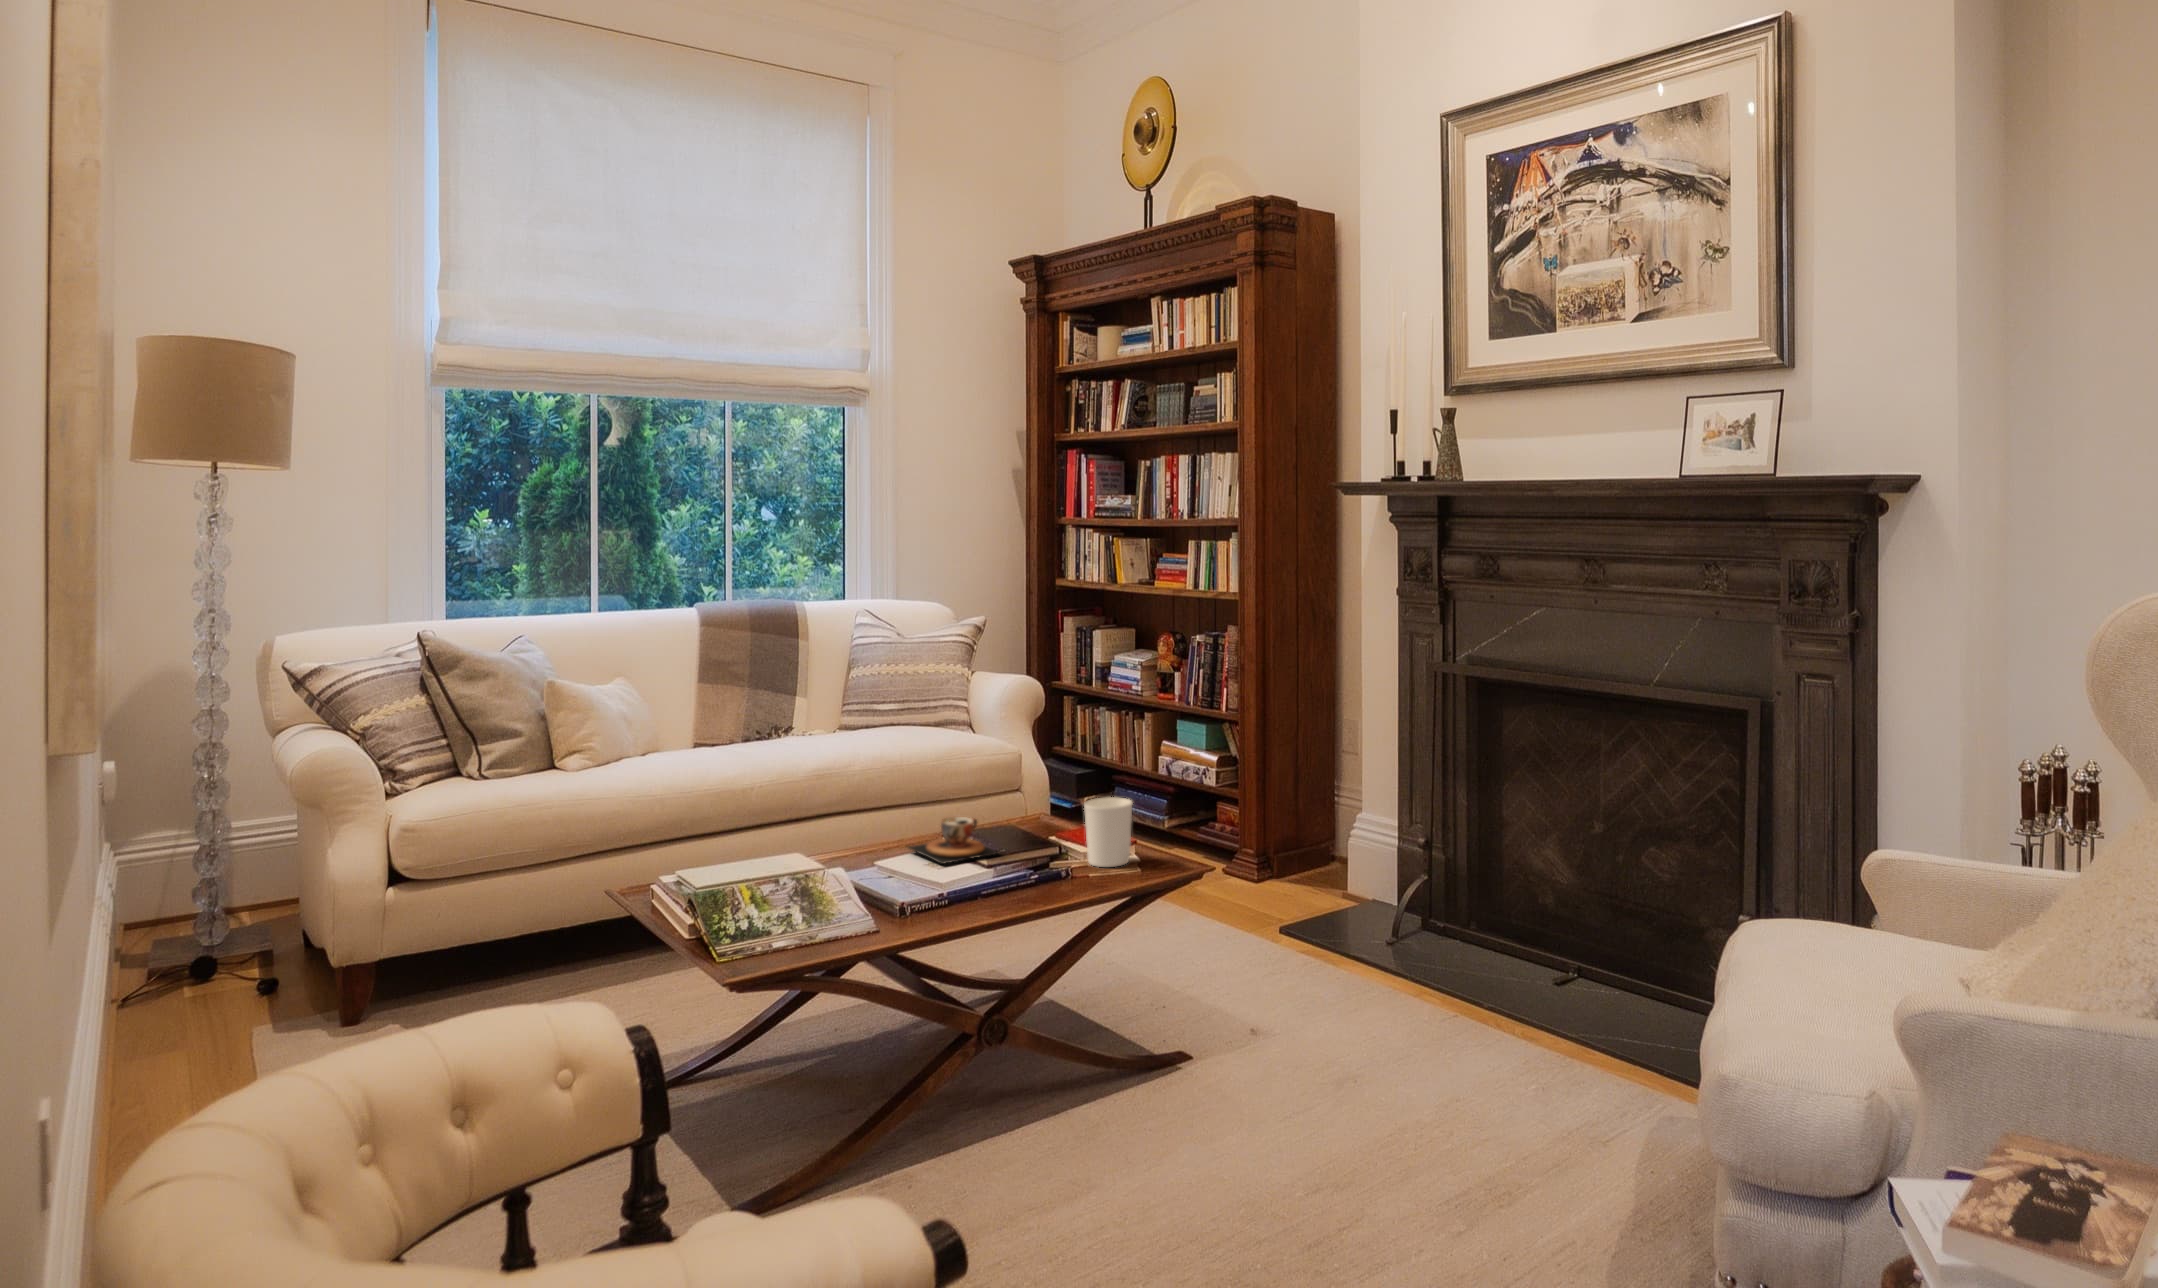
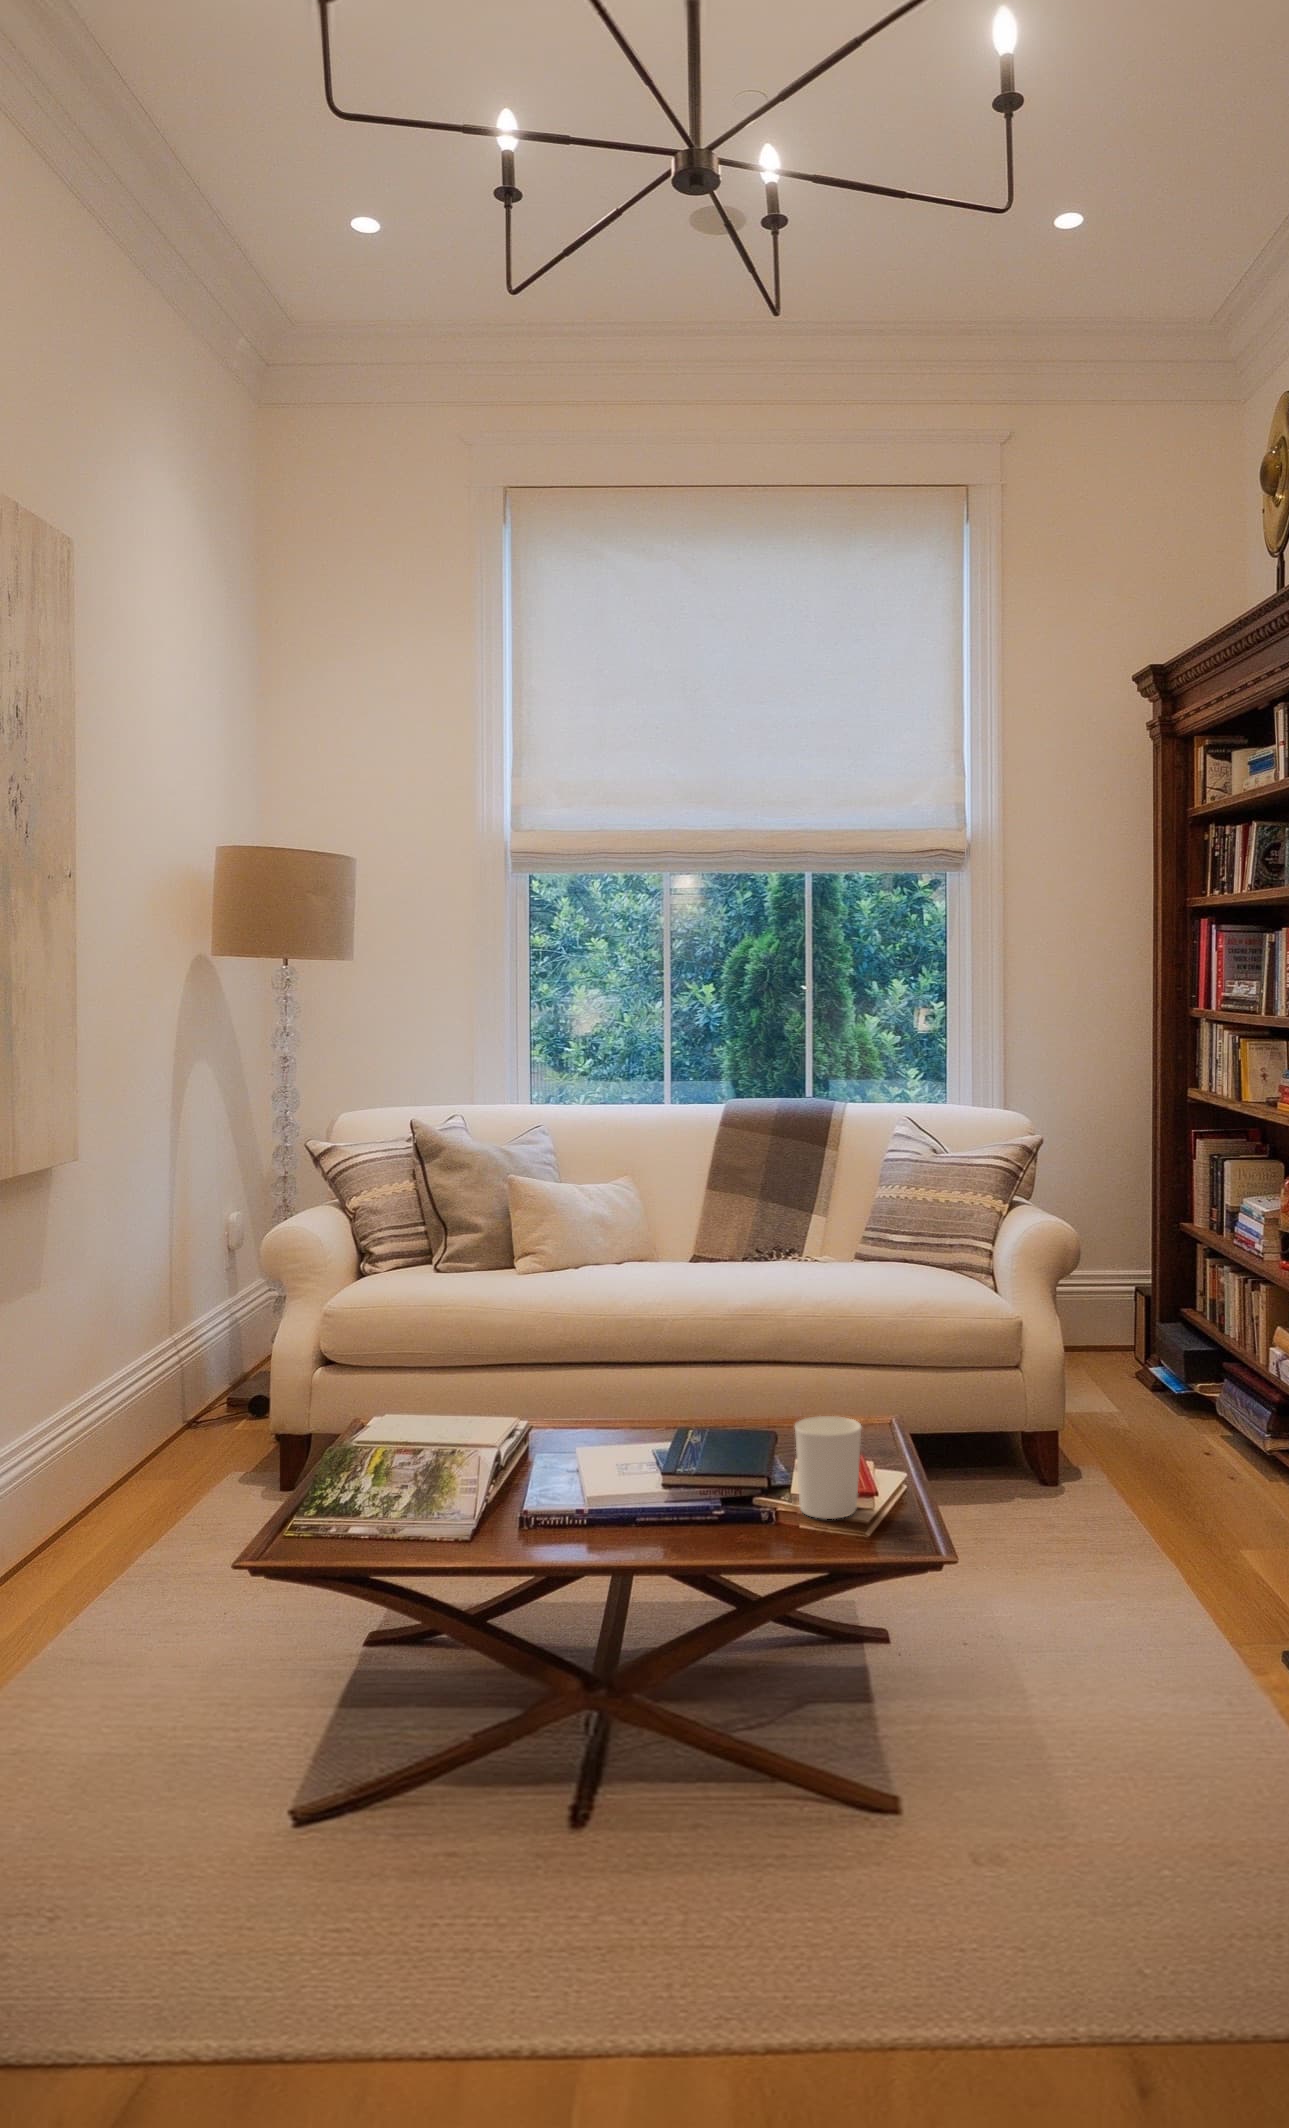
teacup: present [908,817,999,864] -> none [635,1406,727,1467]

